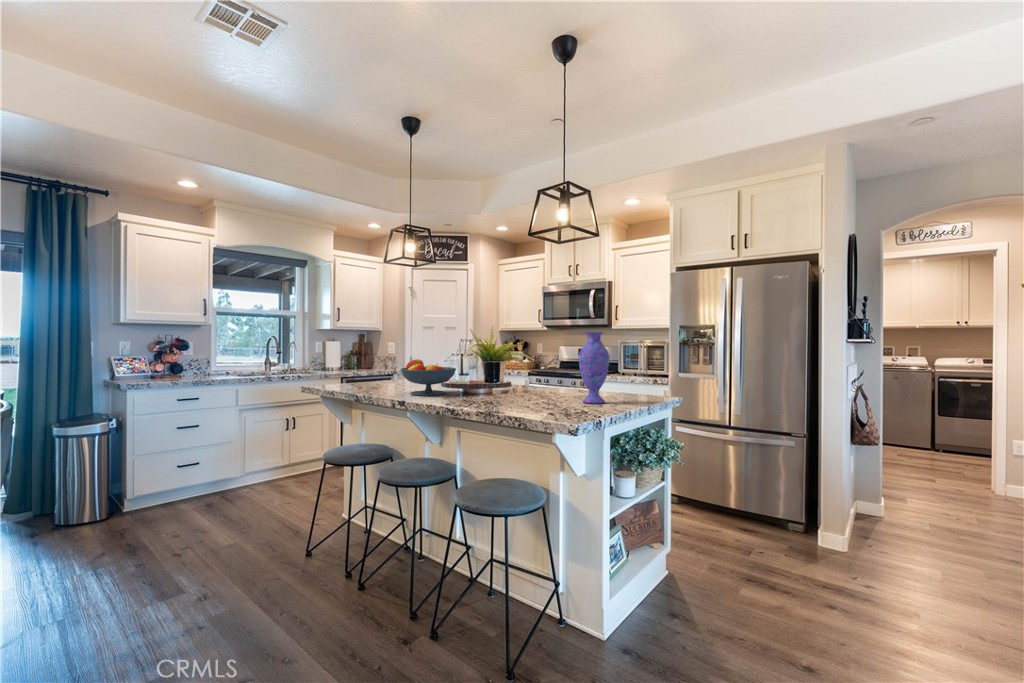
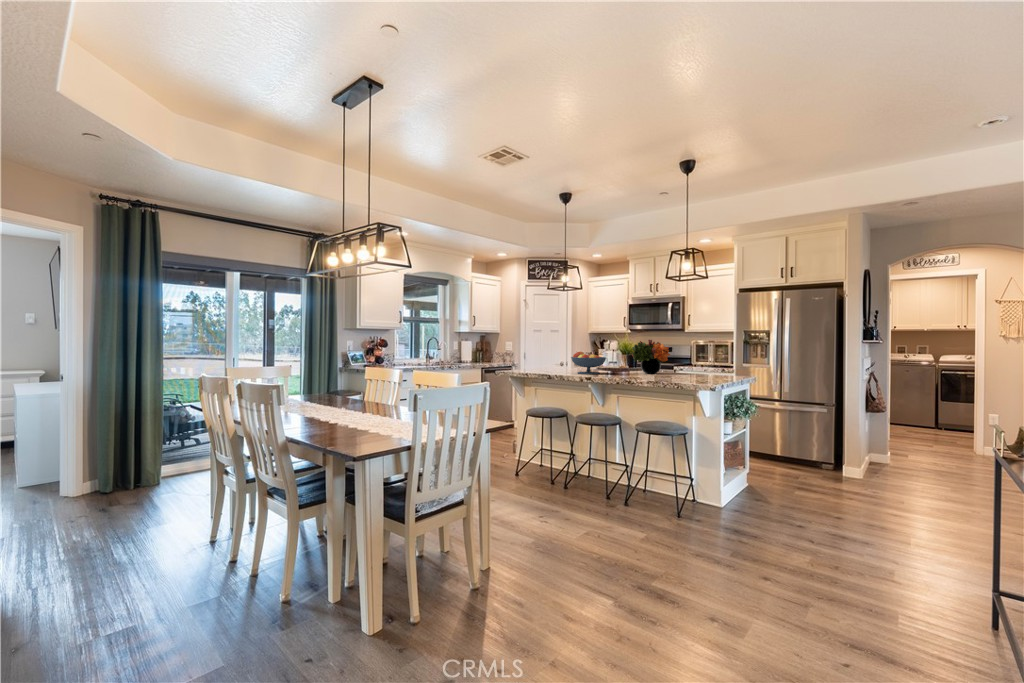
vase: present [578,332,610,404] -> none [694,334,714,377]
flower arrangement: none [494,340,555,394] -> present [632,340,670,374]

